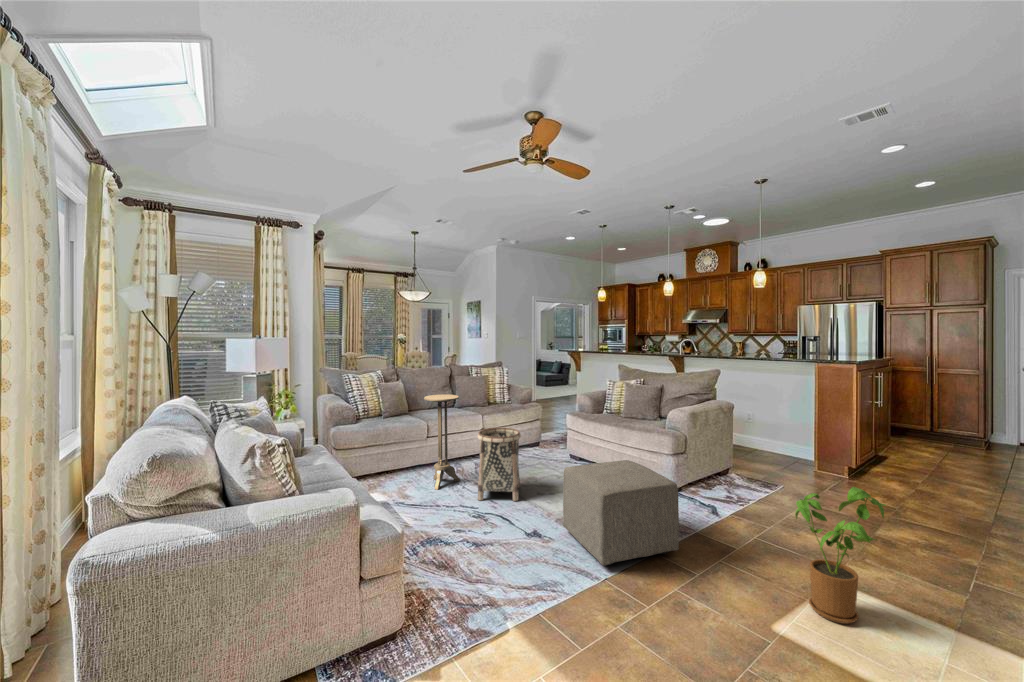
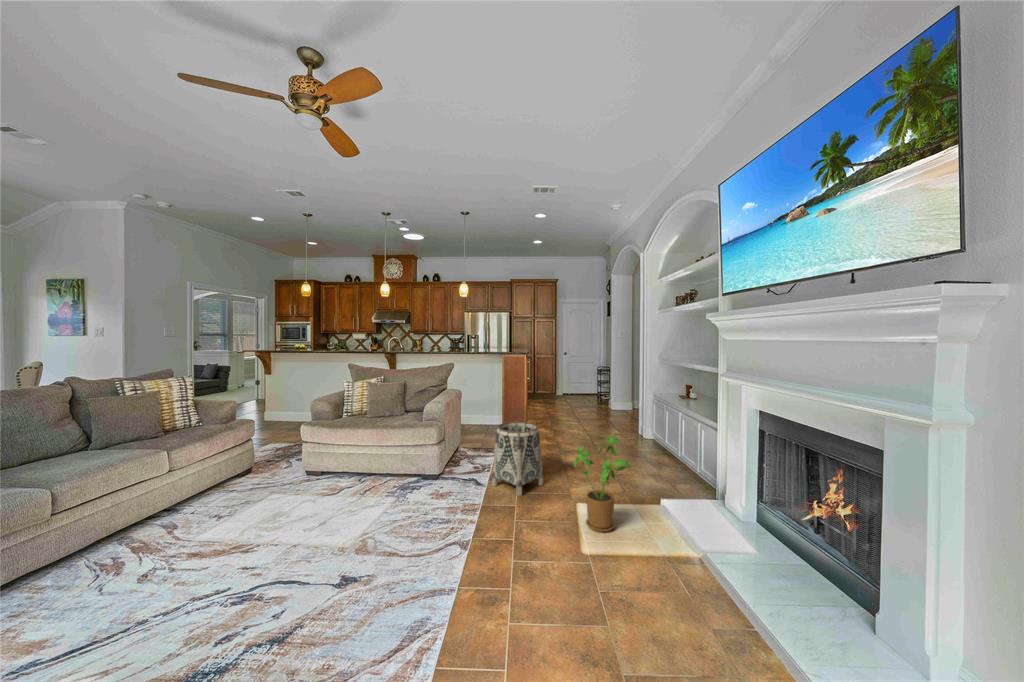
side table: present [424,394,460,490] -> none [73,429,157,595]
basket: present [478,427,521,501] -> present [492,422,543,496]
ottoman: present [563,460,679,566] -> none [375,459,492,575]

